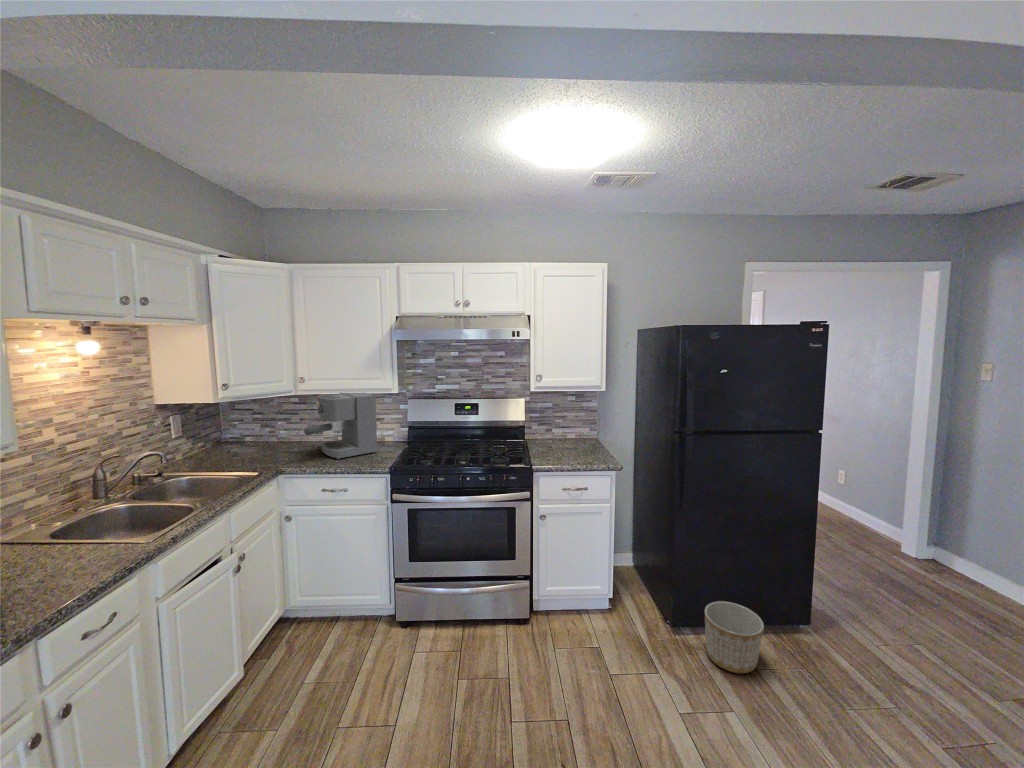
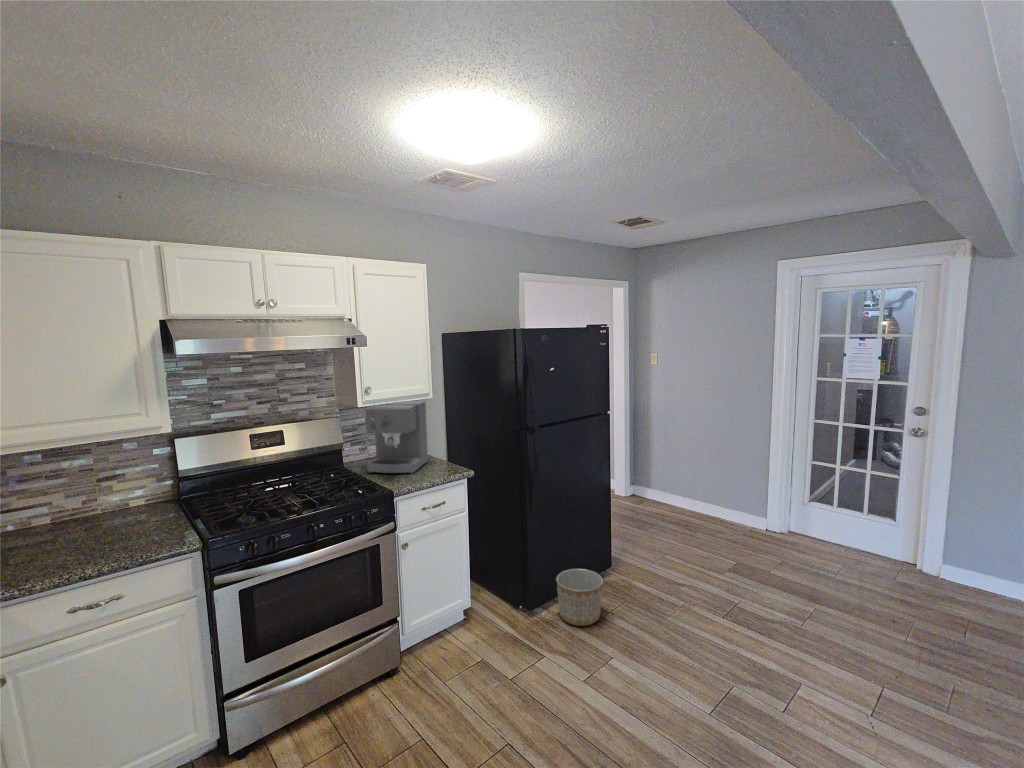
coffee maker: present [304,393,377,459] -> present [365,401,428,474]

